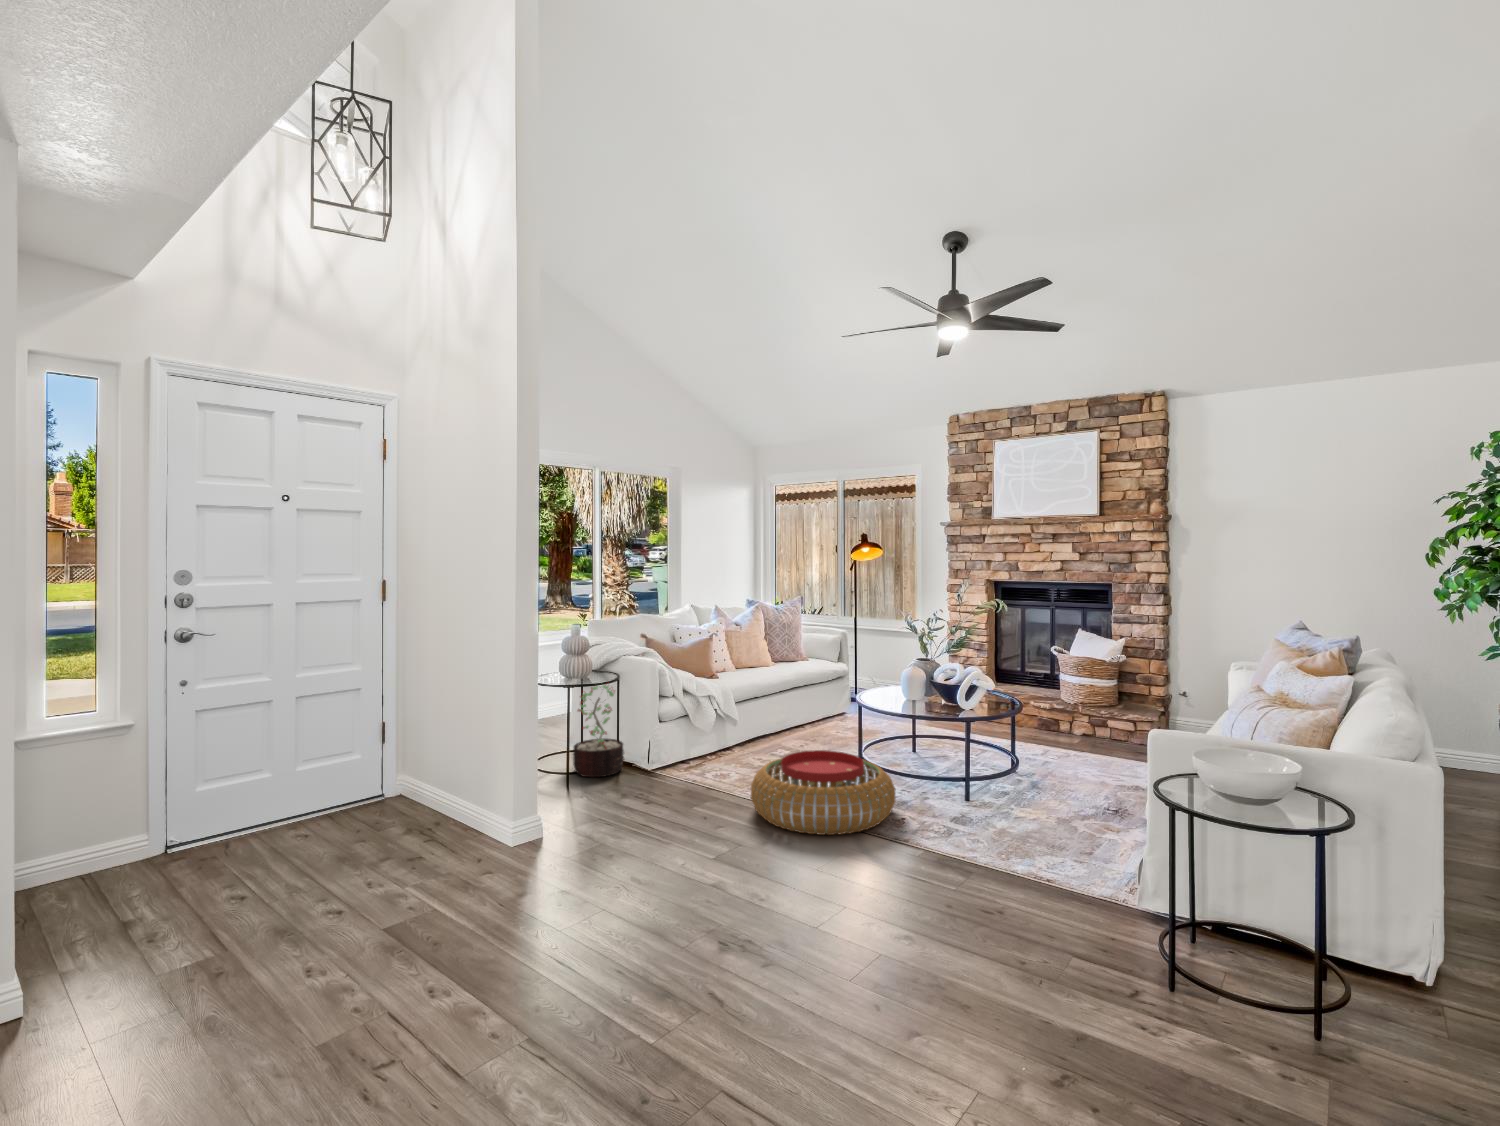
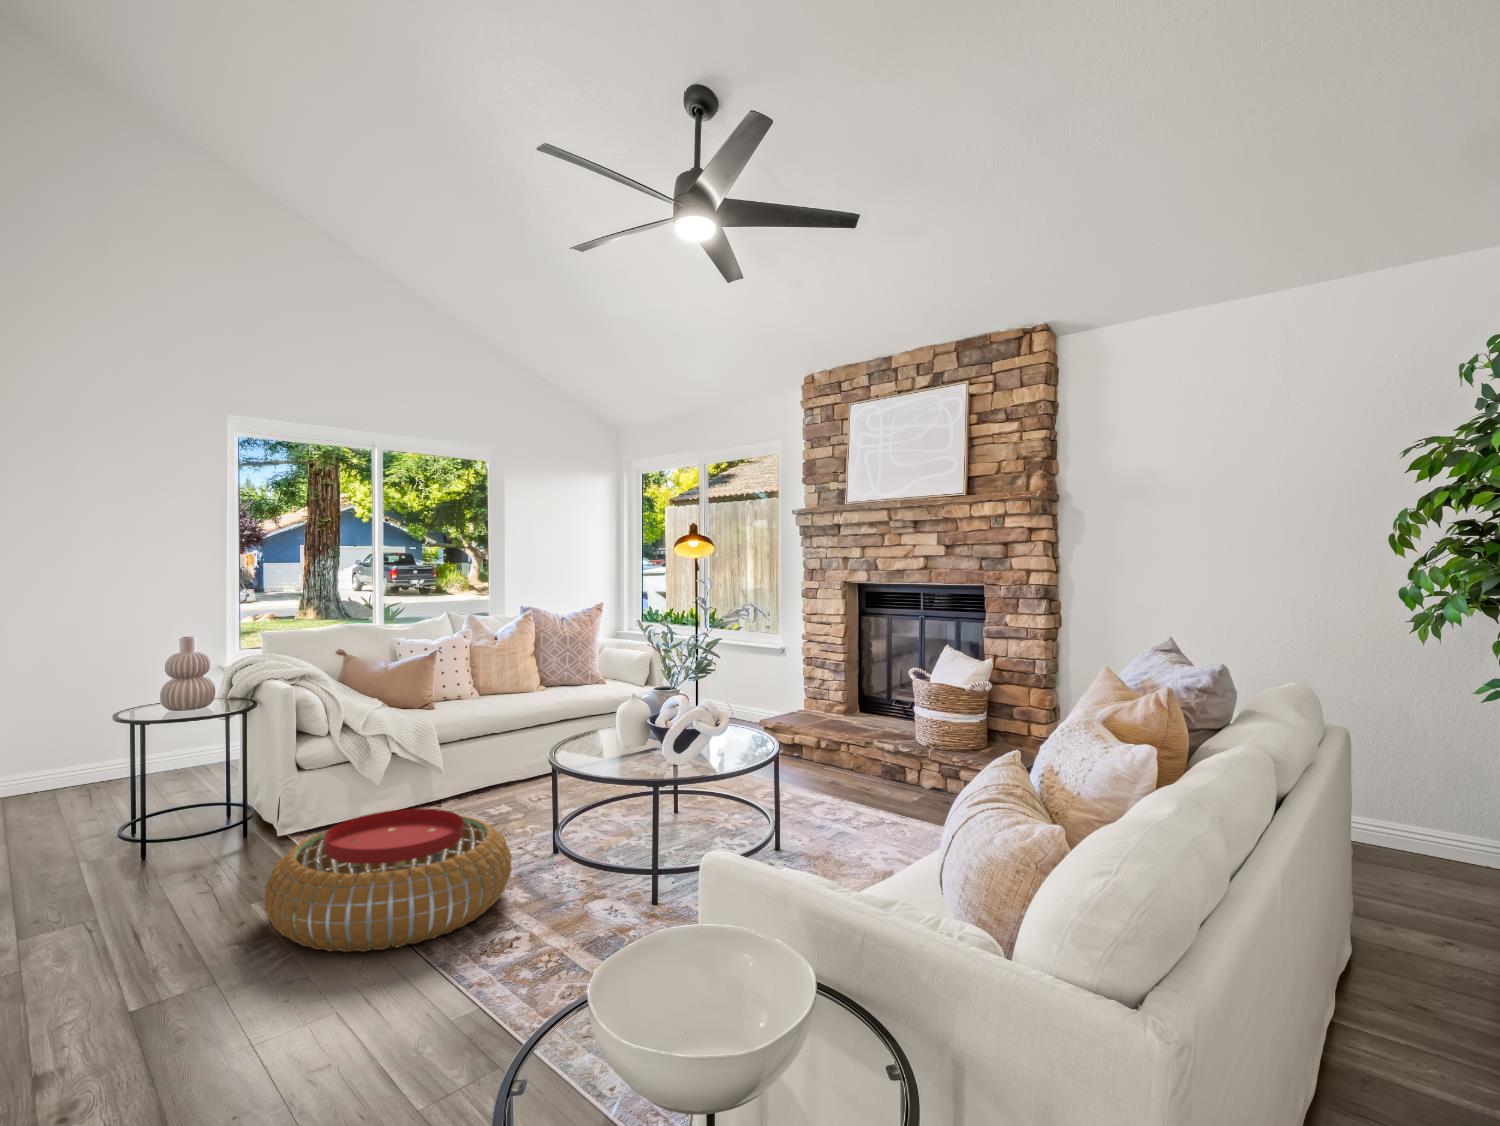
decorative plant: present [573,685,624,777] -> none [142,701,231,837]

